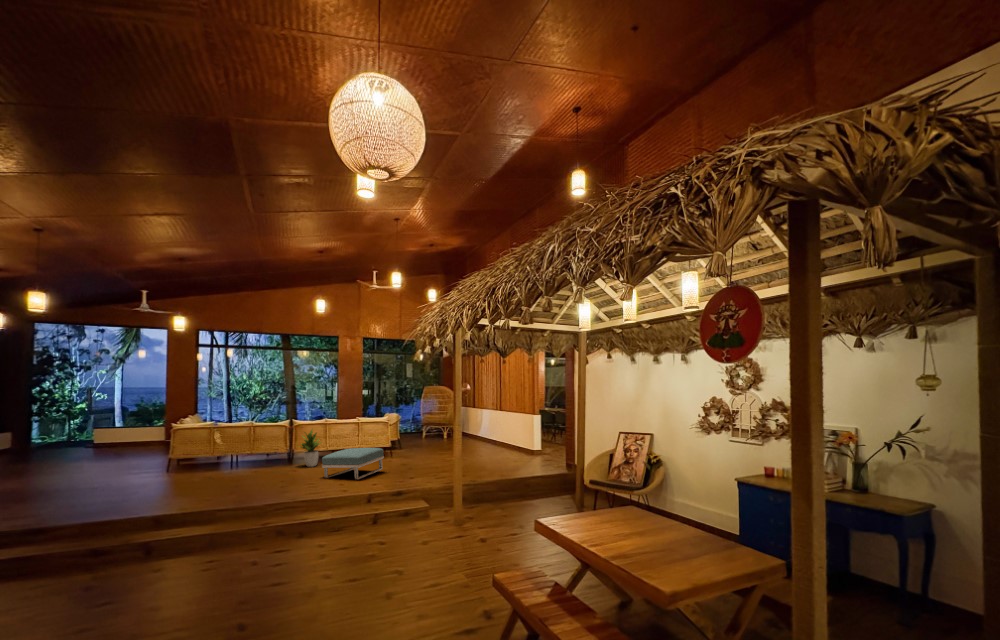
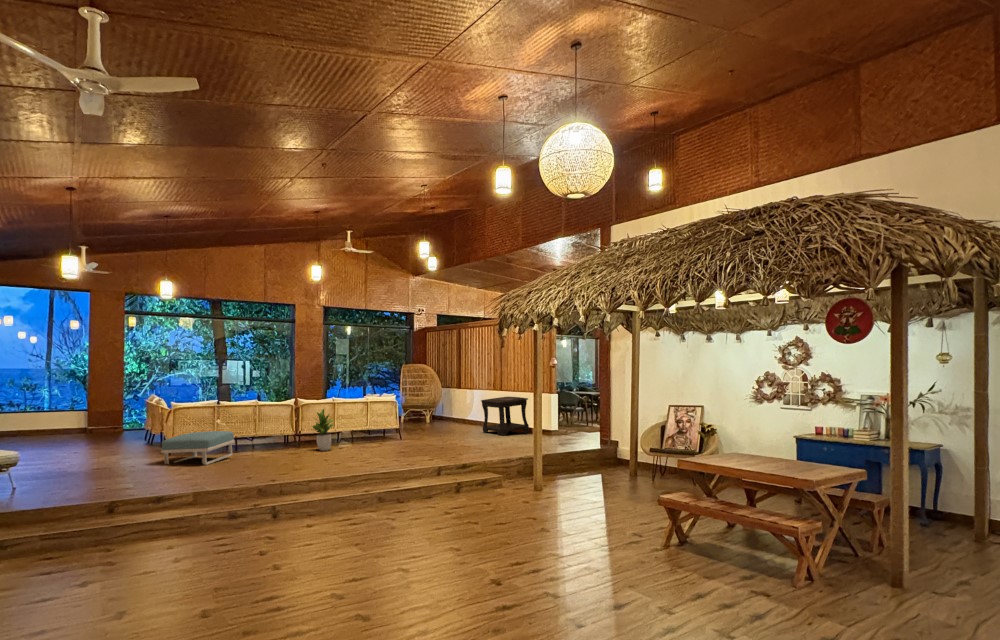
side table: none [475,417,518,455] -> present [481,397,529,436]
footstool: present [322,448,384,480] -> present [161,431,234,465]

